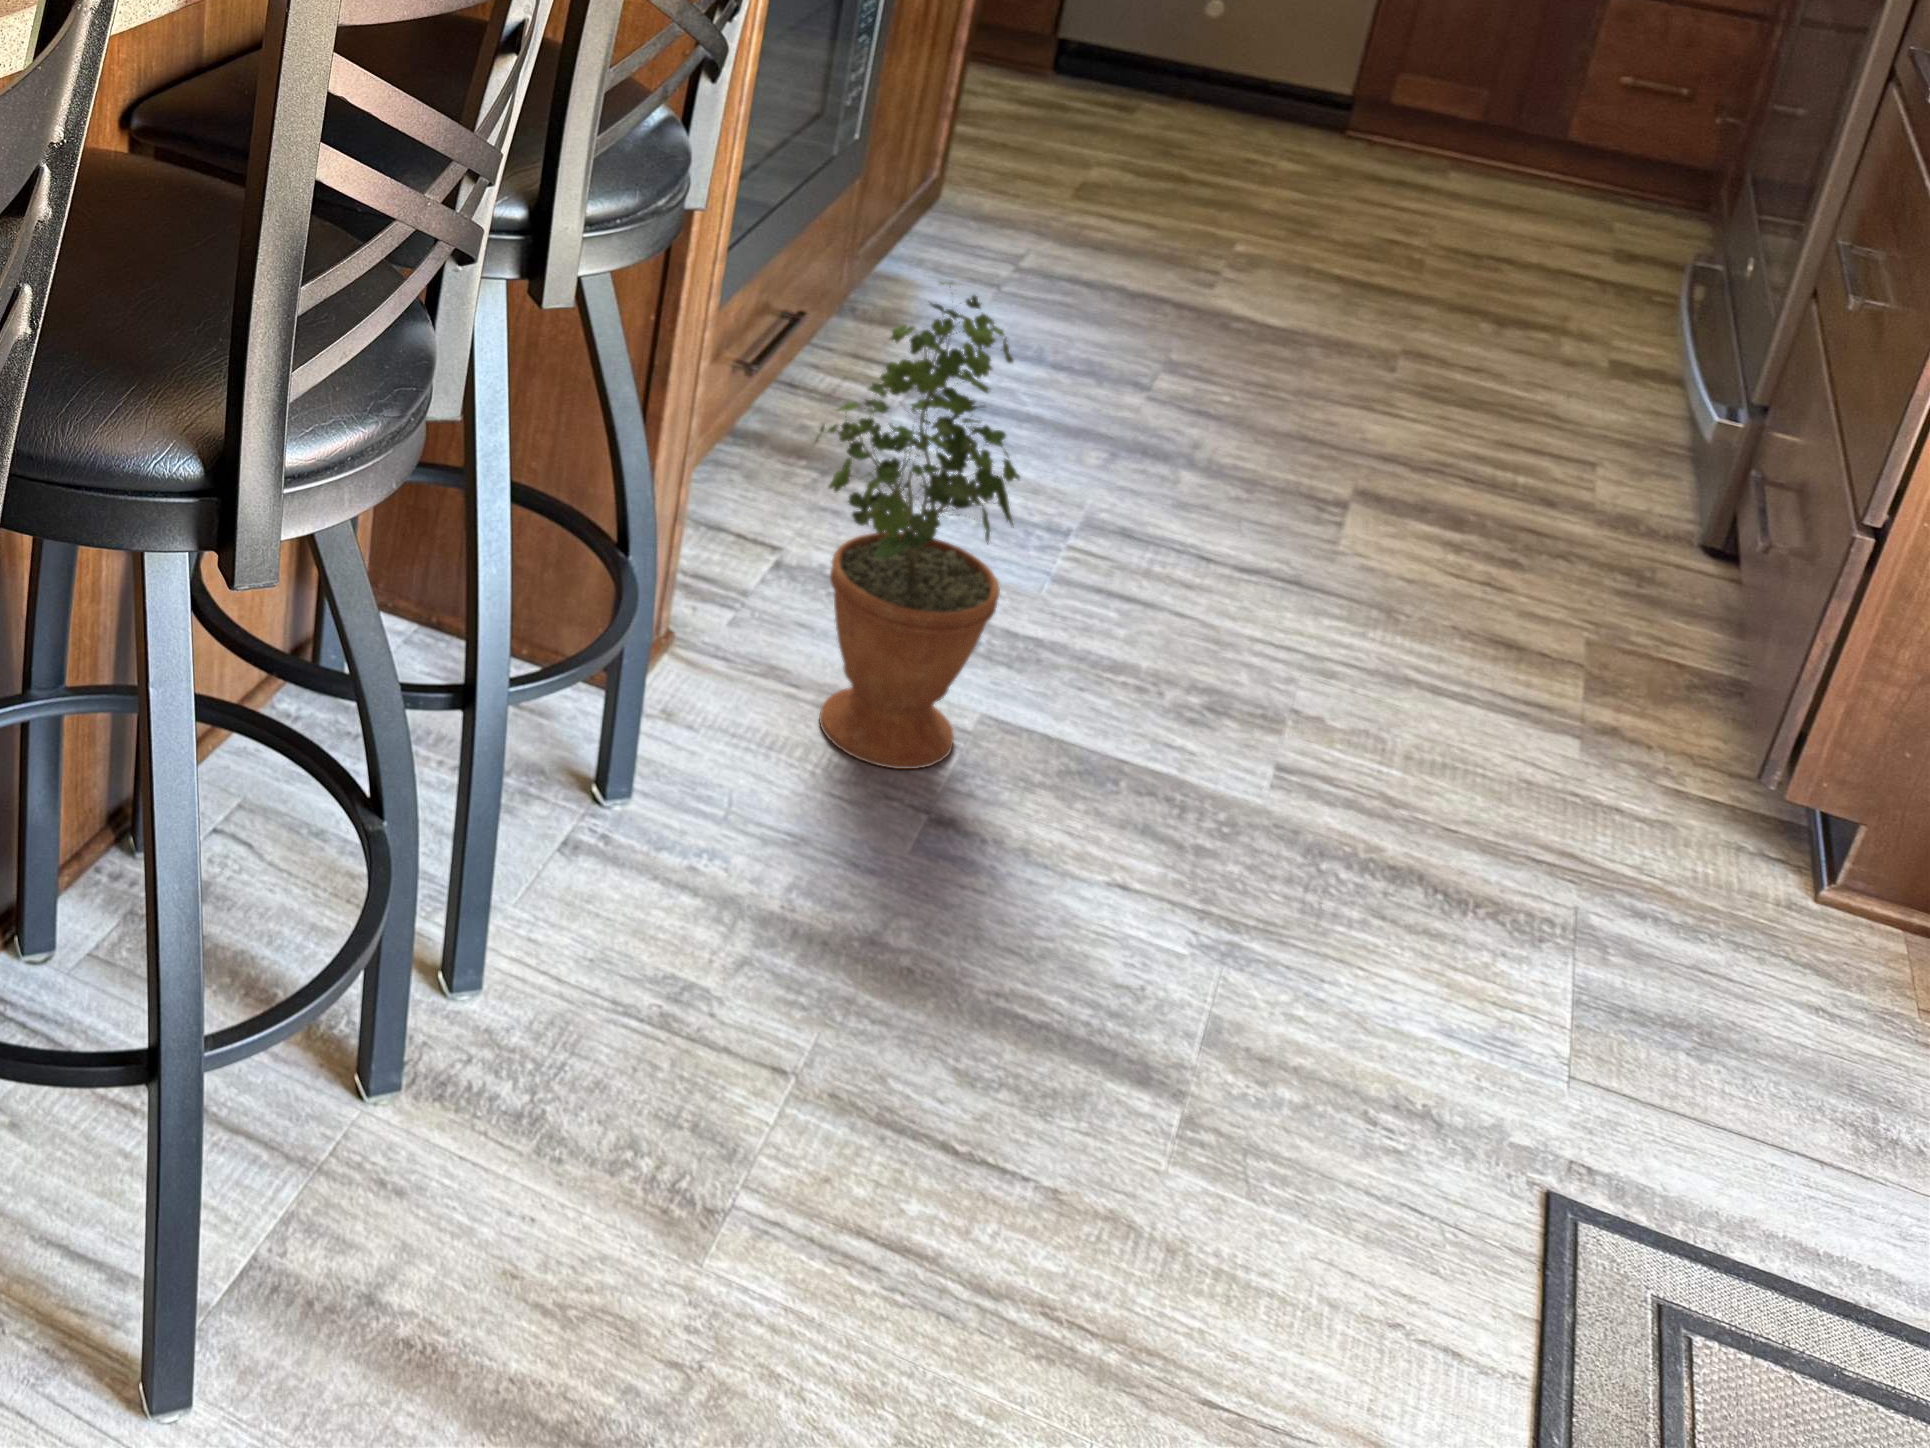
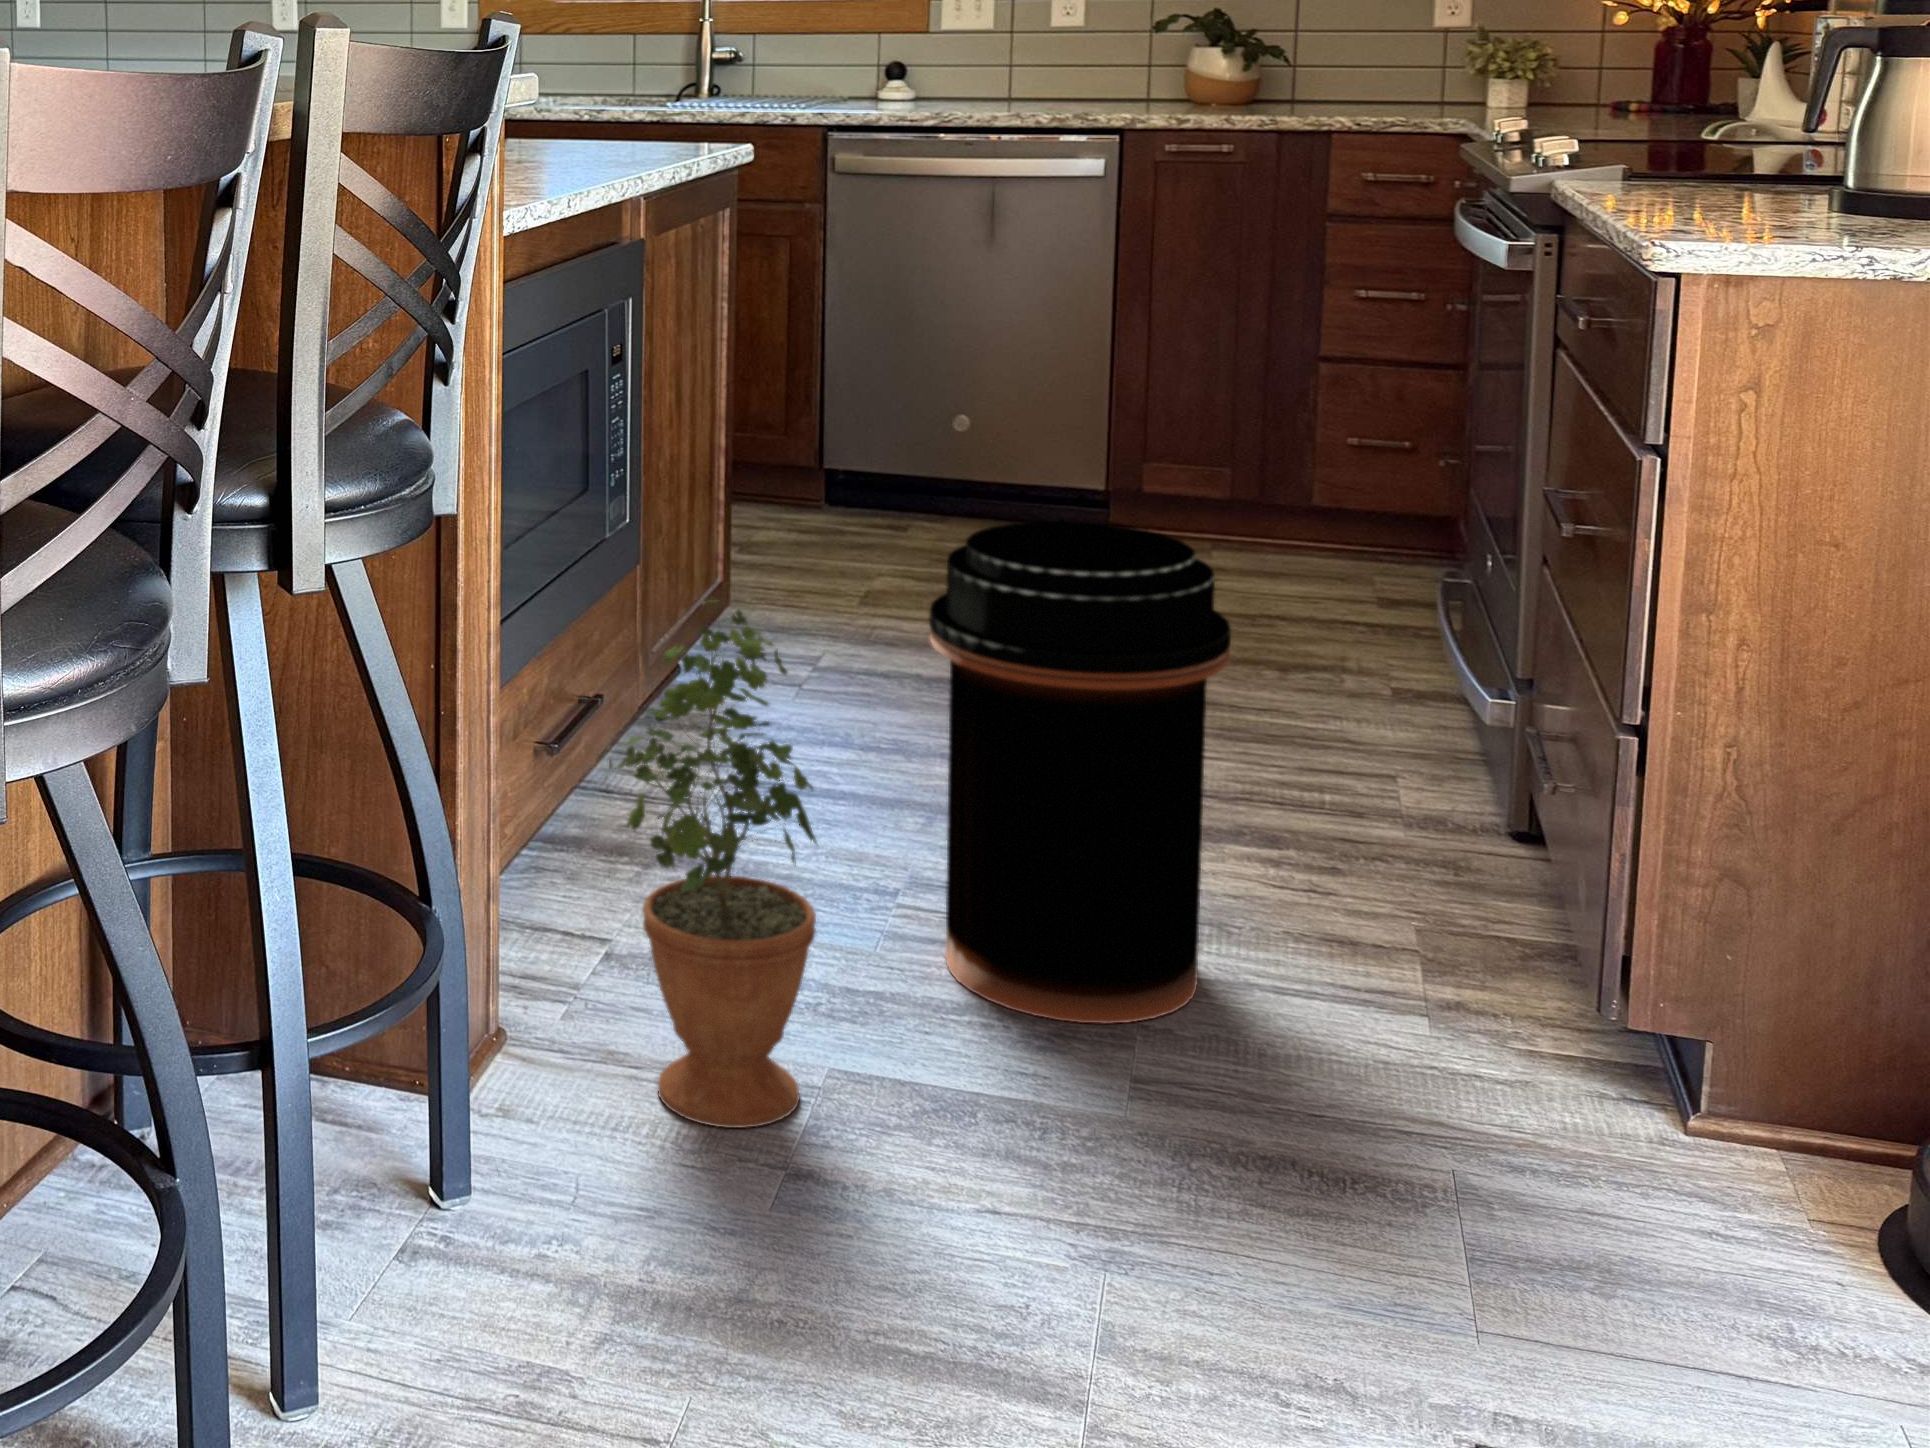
trash can: none [1111,212,1473,706] -> present [929,521,1231,1024]

